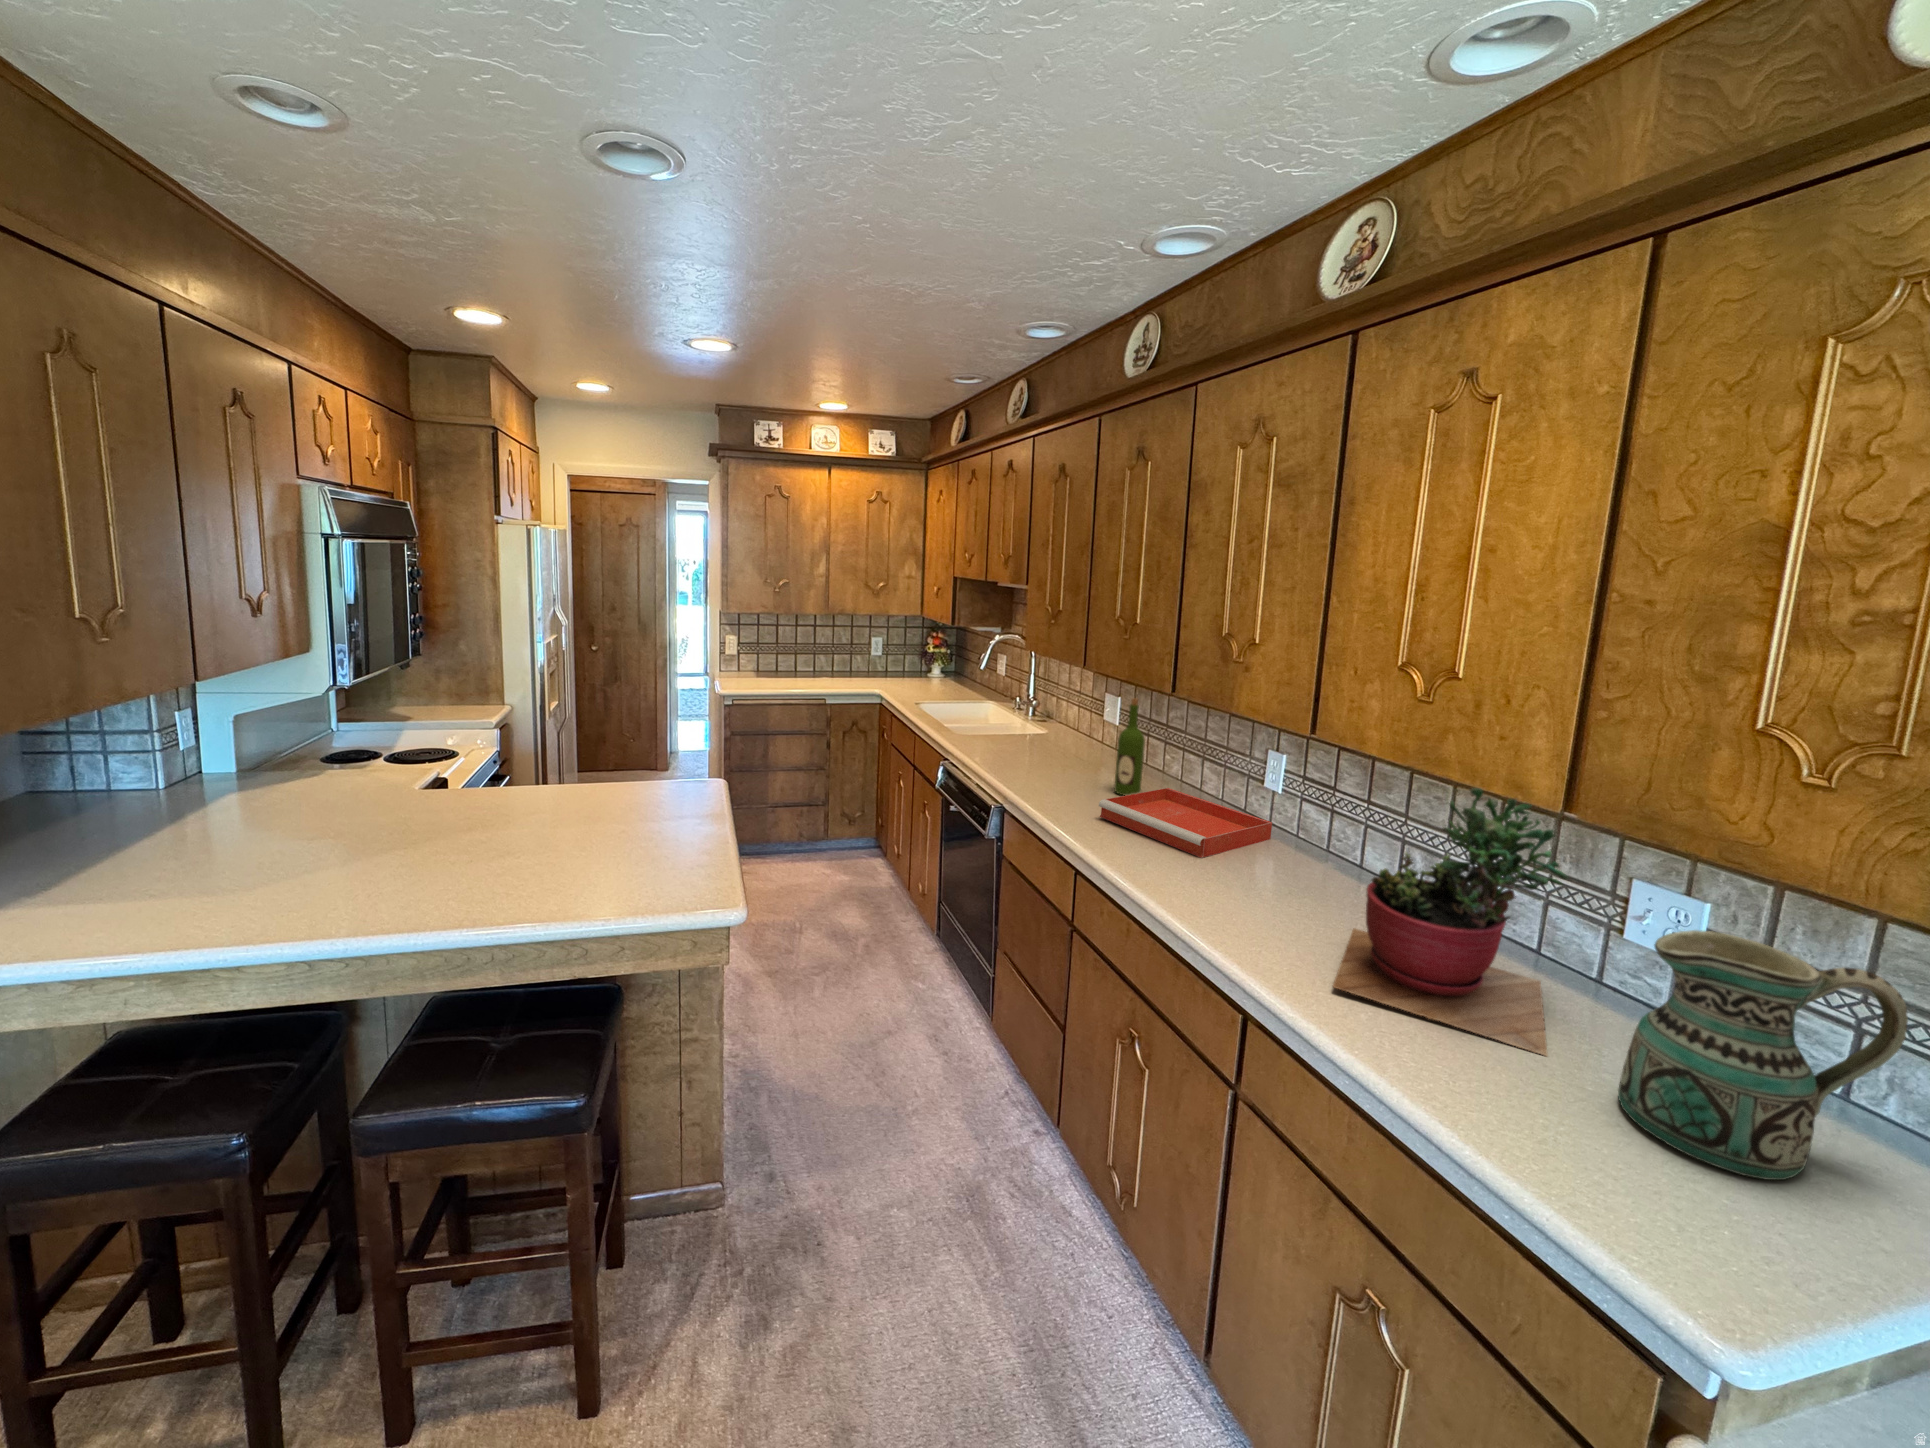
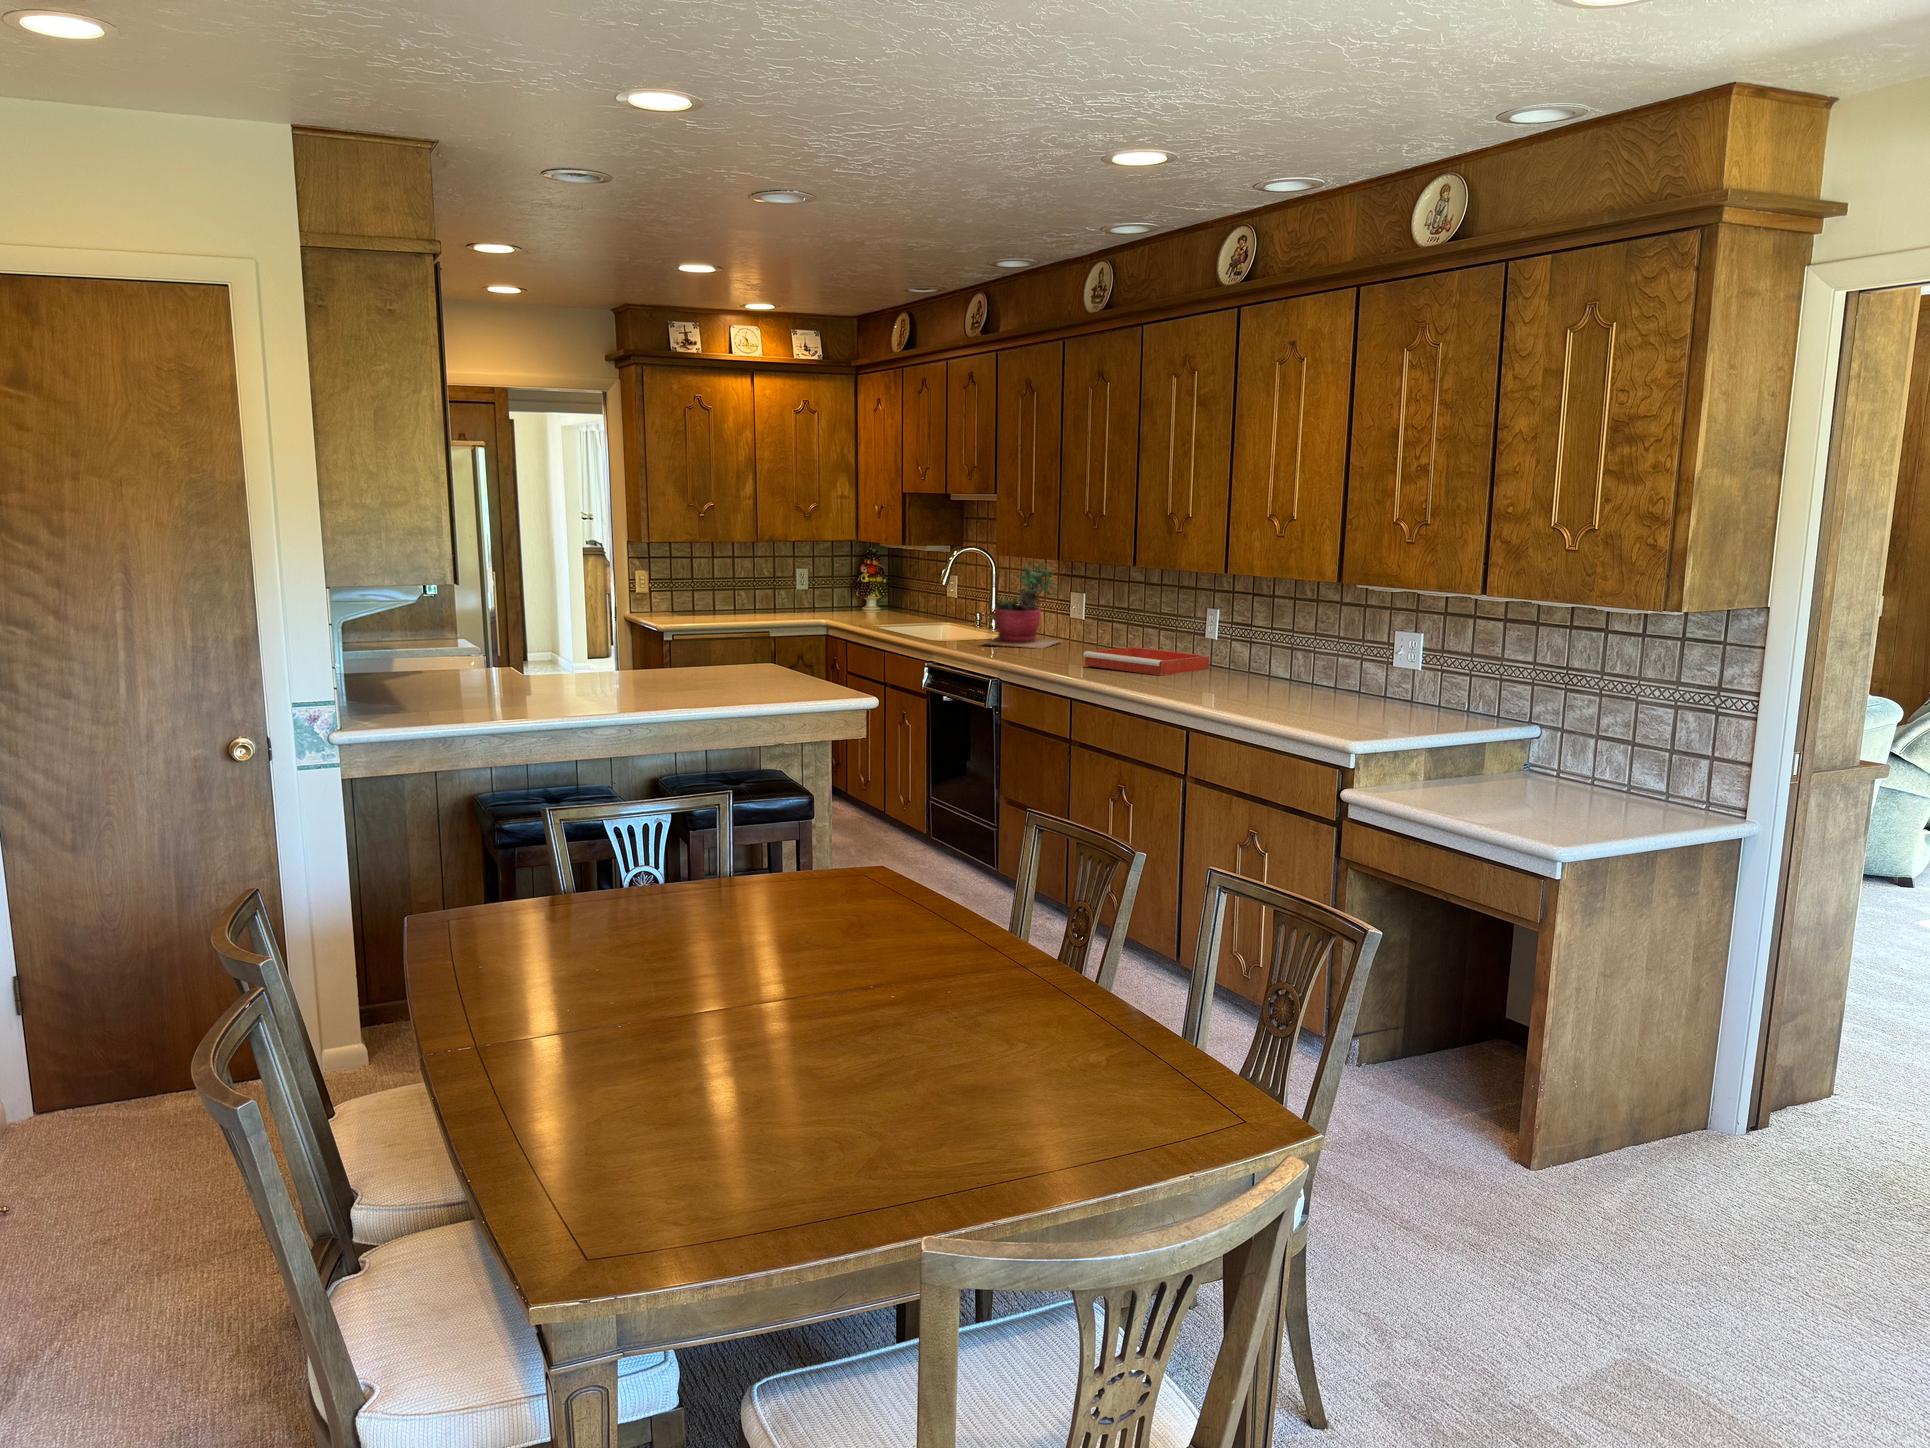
wine bottle: present [1114,698,1145,795] -> none [1091,578,1113,659]
succulent plant: present [1333,788,1569,1056] -> present [982,560,1060,649]
ceramic pitcher: present [1618,930,1908,1180] -> none [1351,623,1447,717]

